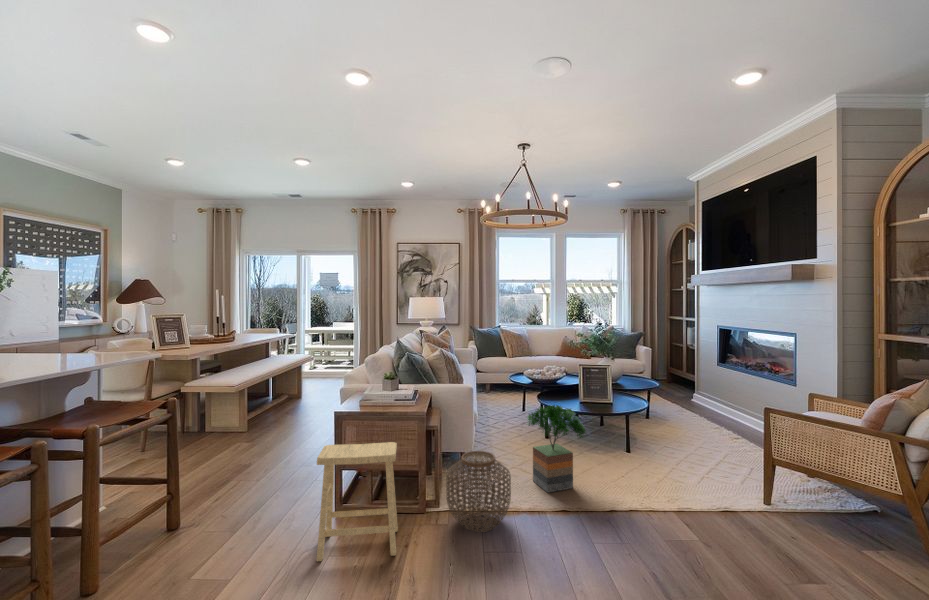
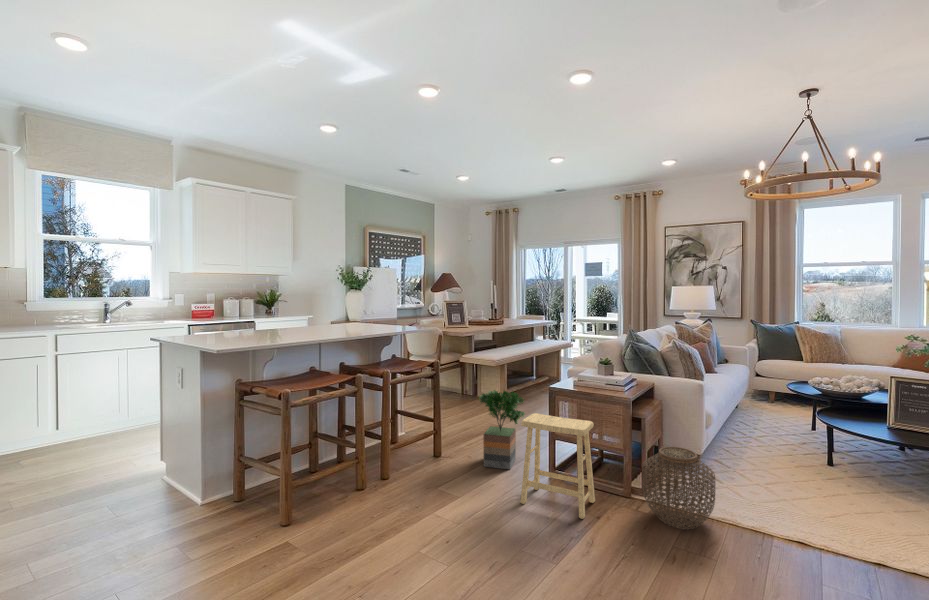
potted tree: present [528,405,586,493] -> present [480,390,525,469]

